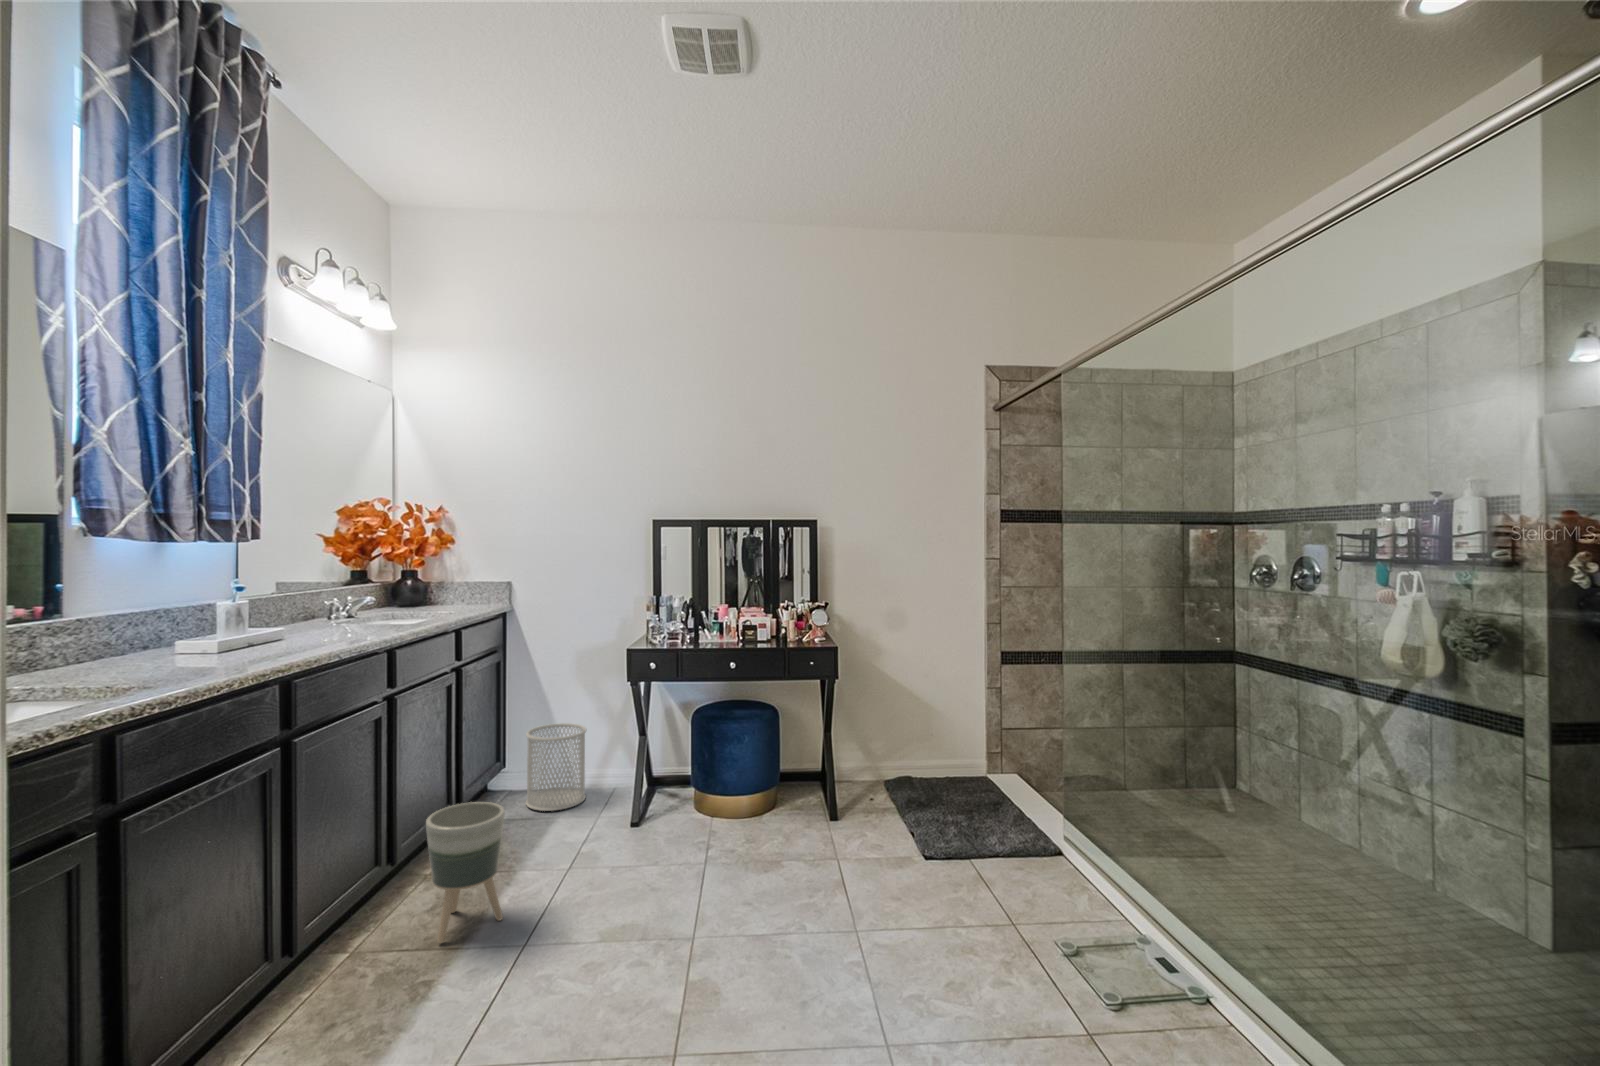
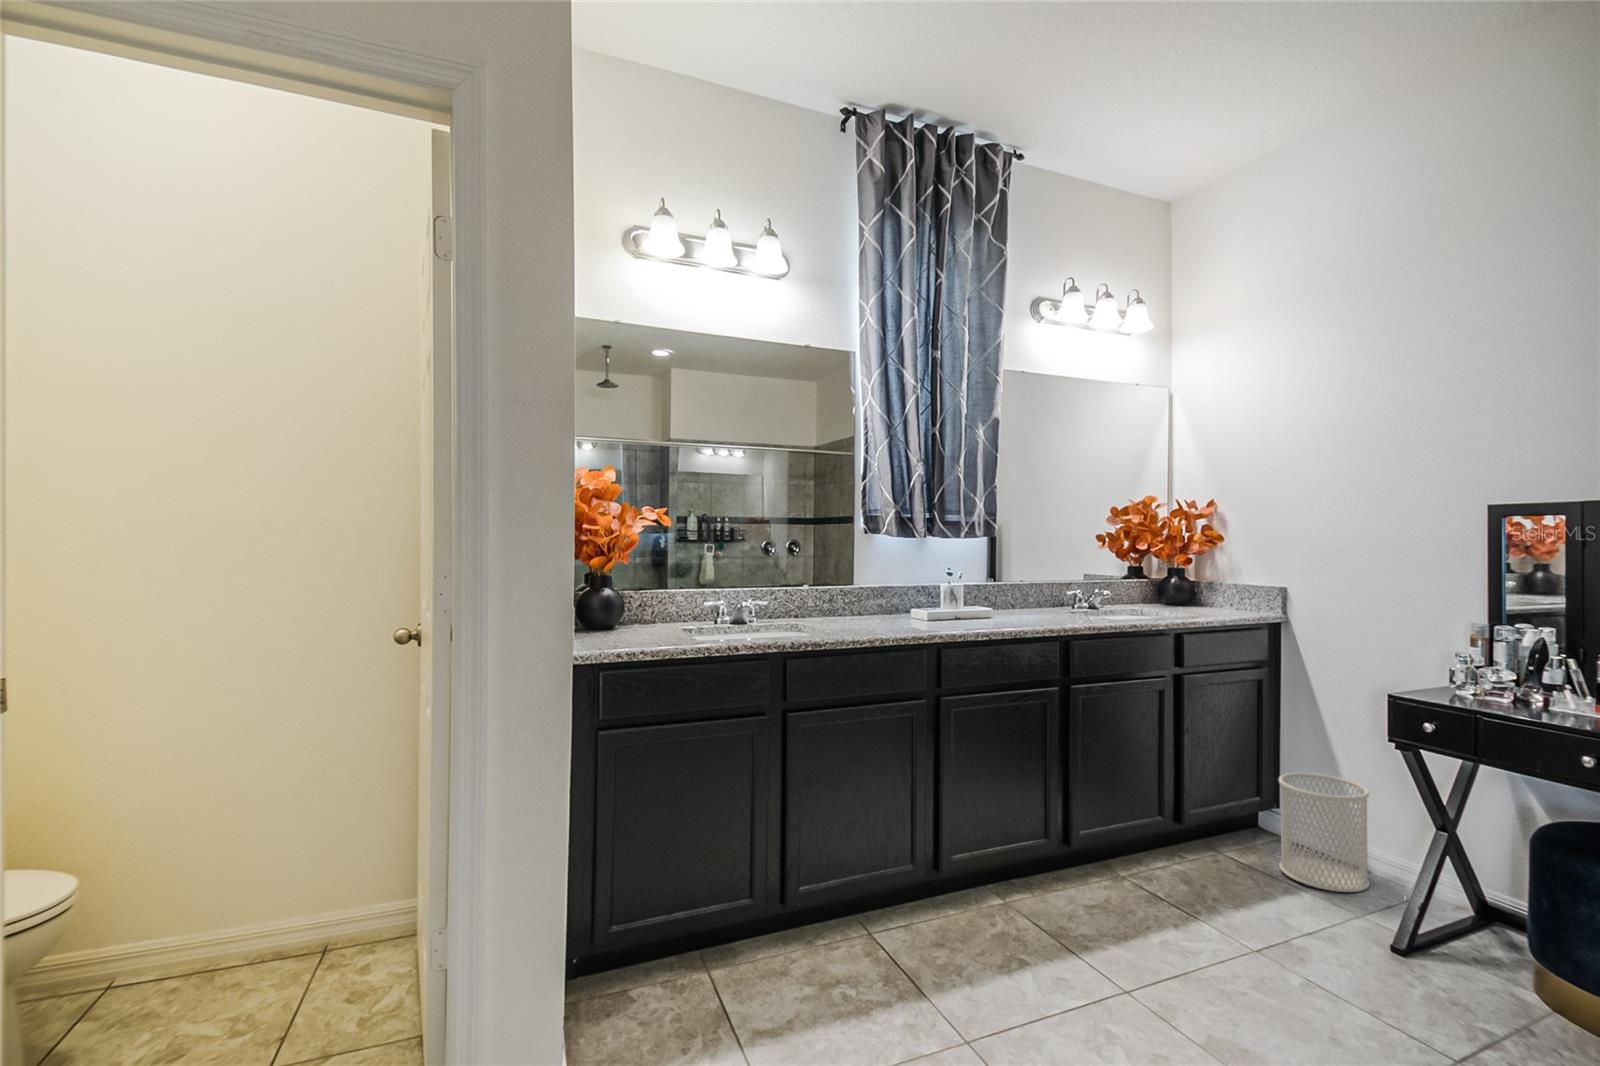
planter: present [426,802,505,943] -> none [1055,809,1134,952]

